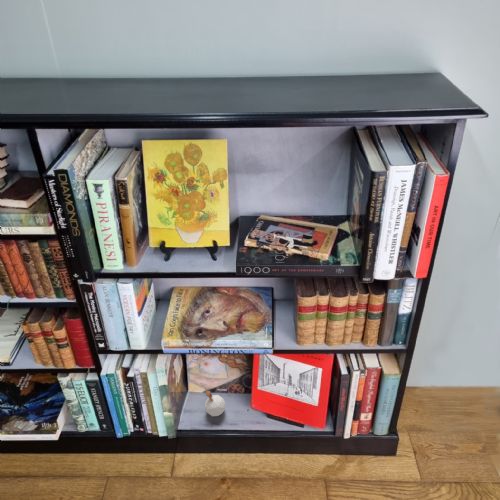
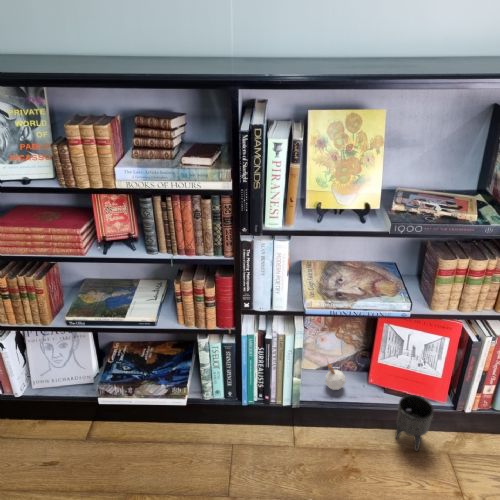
planter: none [272,423,308,480] -> present [395,395,434,451]

